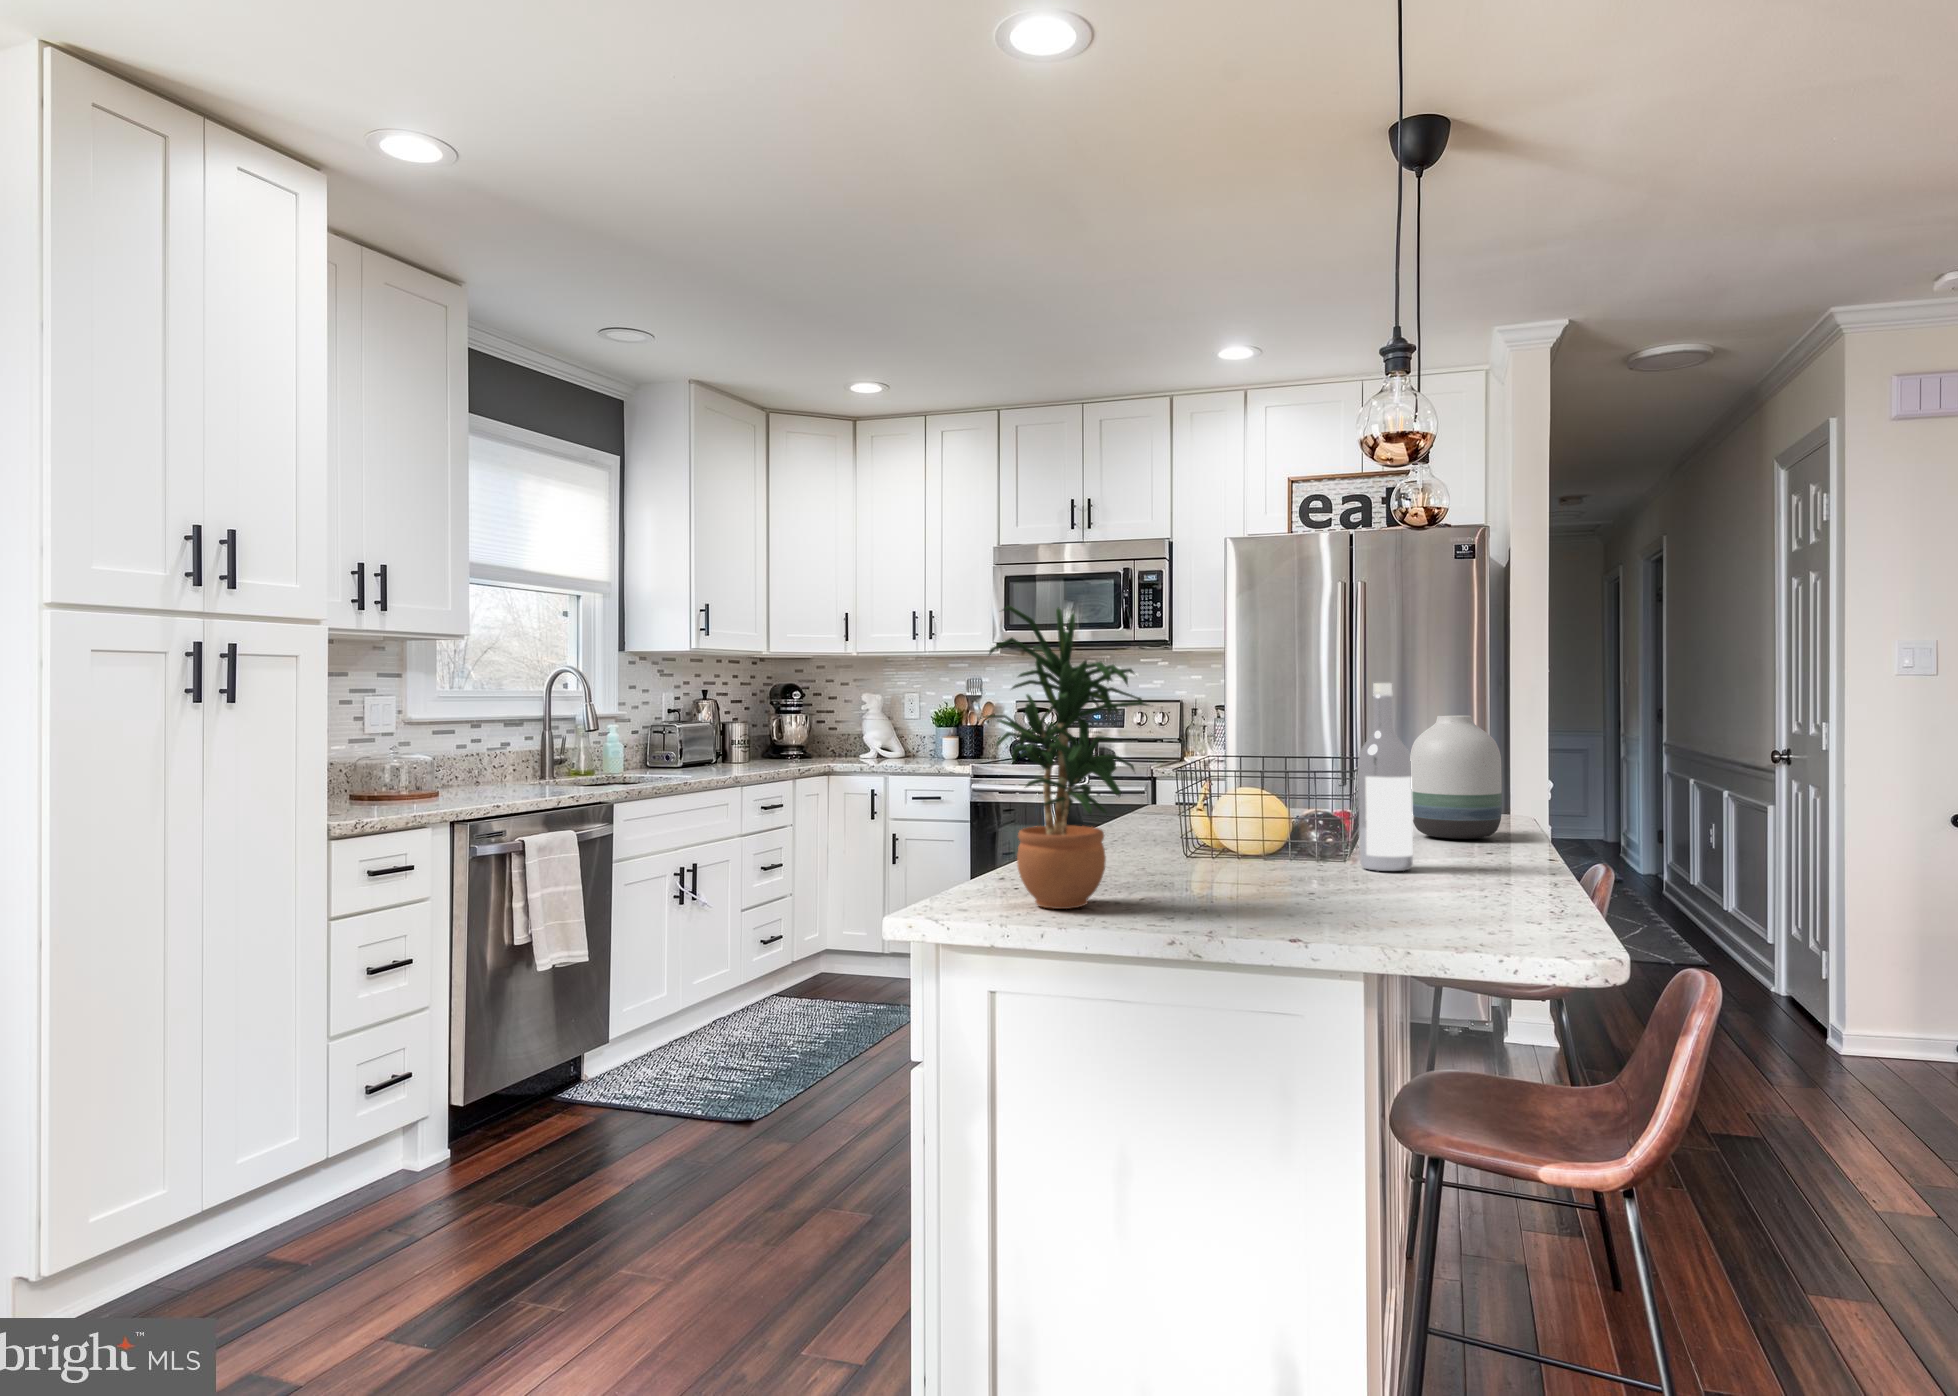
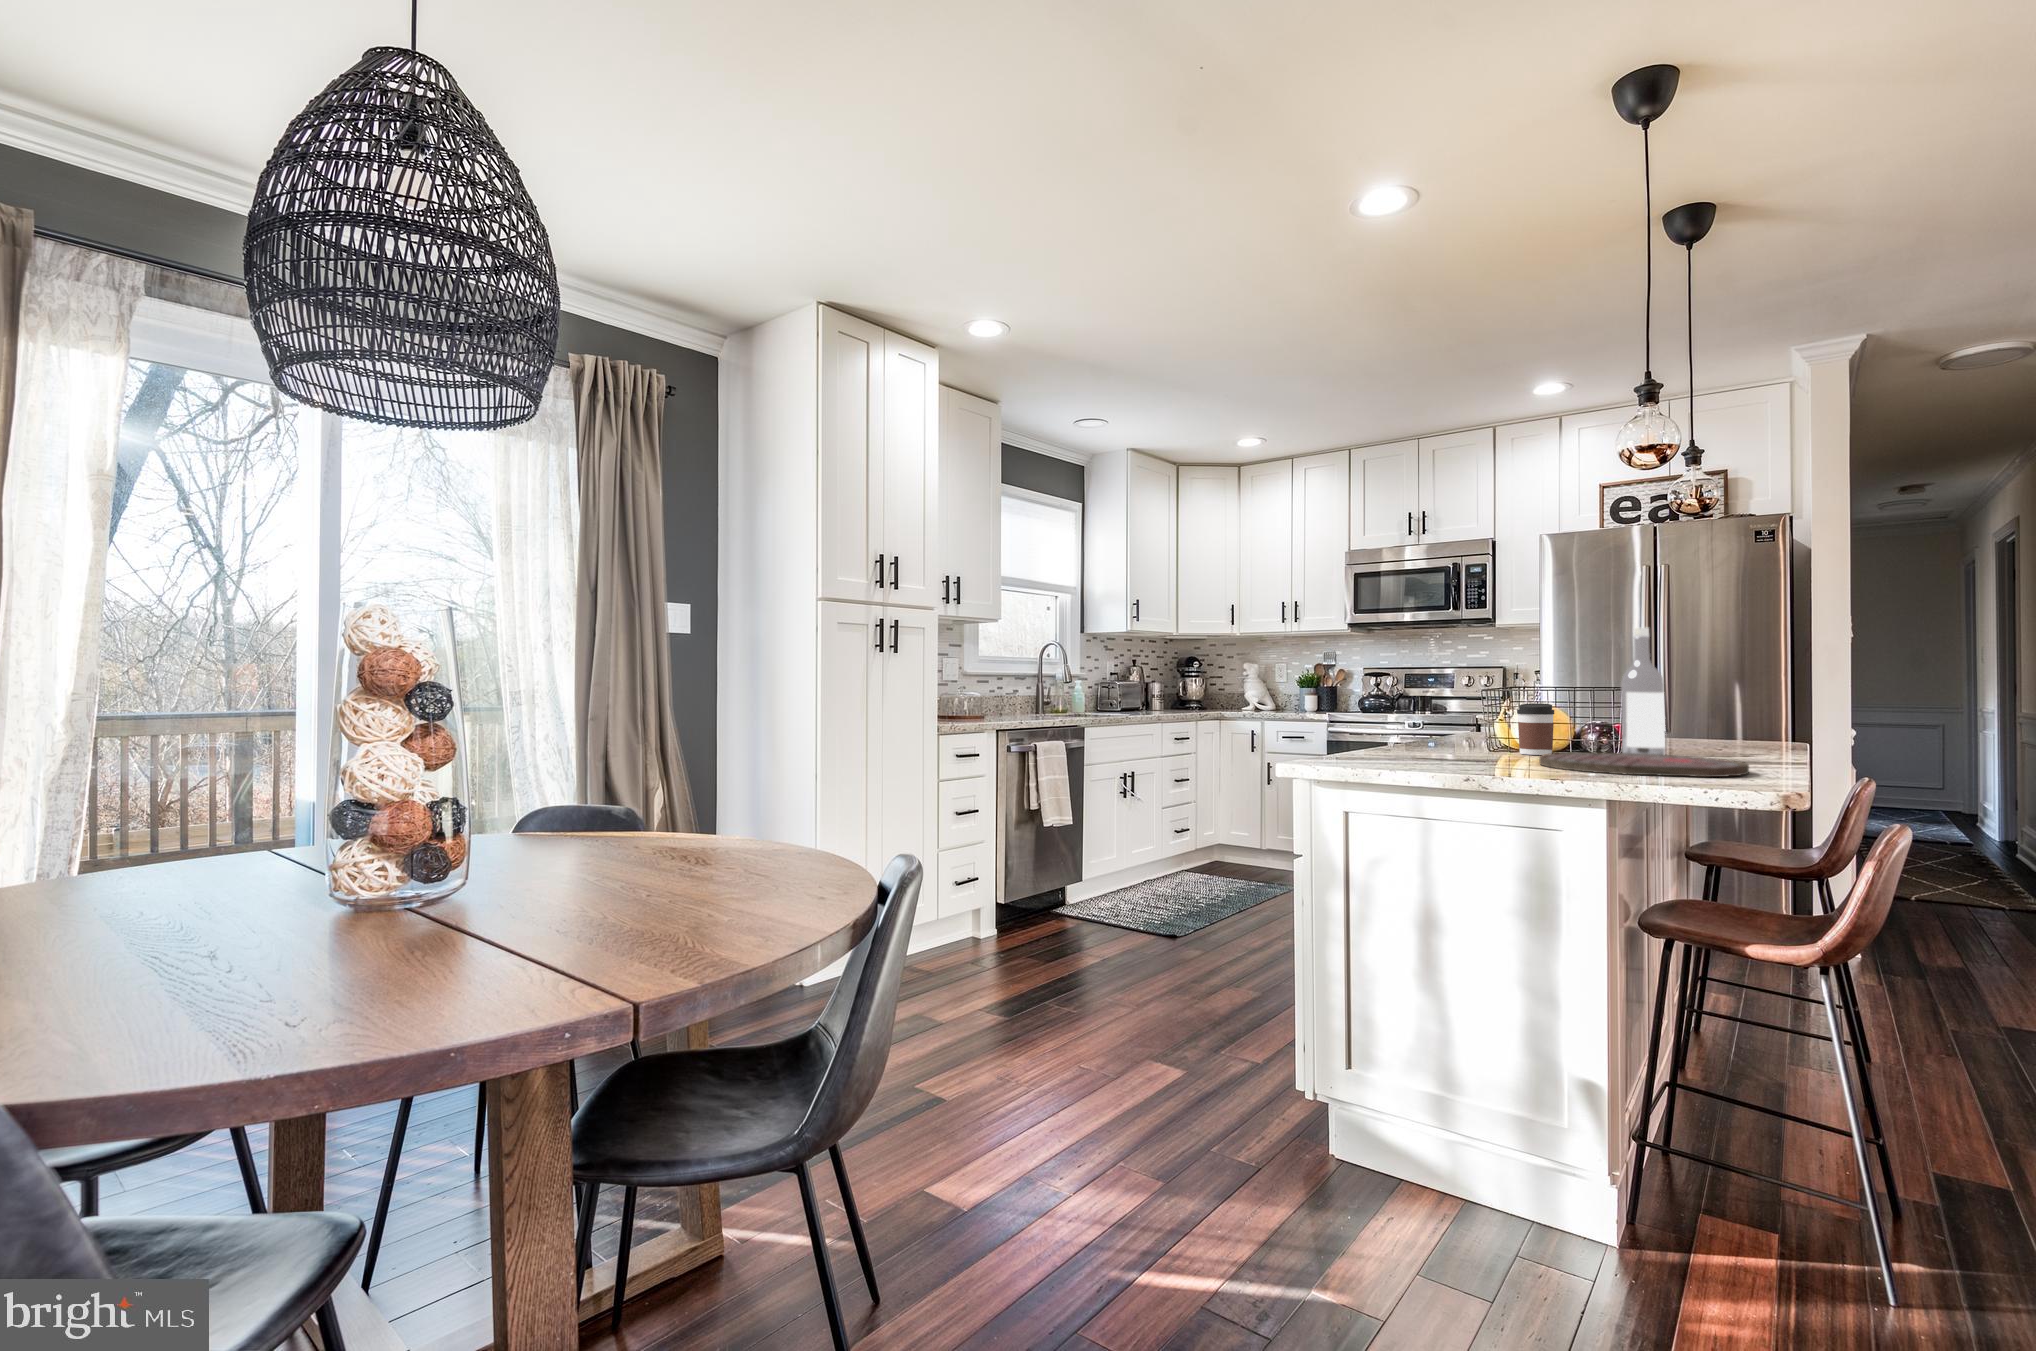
potted plant: present [984,606,1149,909] -> none [1343,578,1461,761]
vase: present [1410,715,1502,839] -> none [1678,658,1758,749]
coffee cup: none [1225,792,1274,872] -> present [1517,703,1554,755]
cutting board: none [1264,872,1541,928] -> present [1539,753,1749,777]

